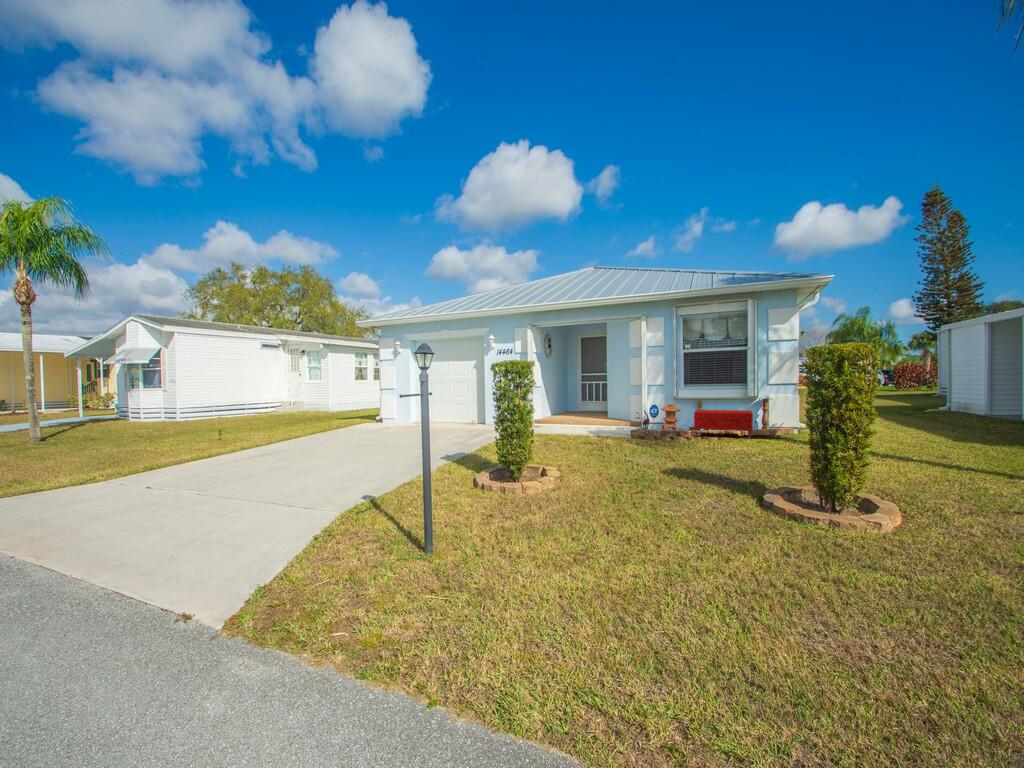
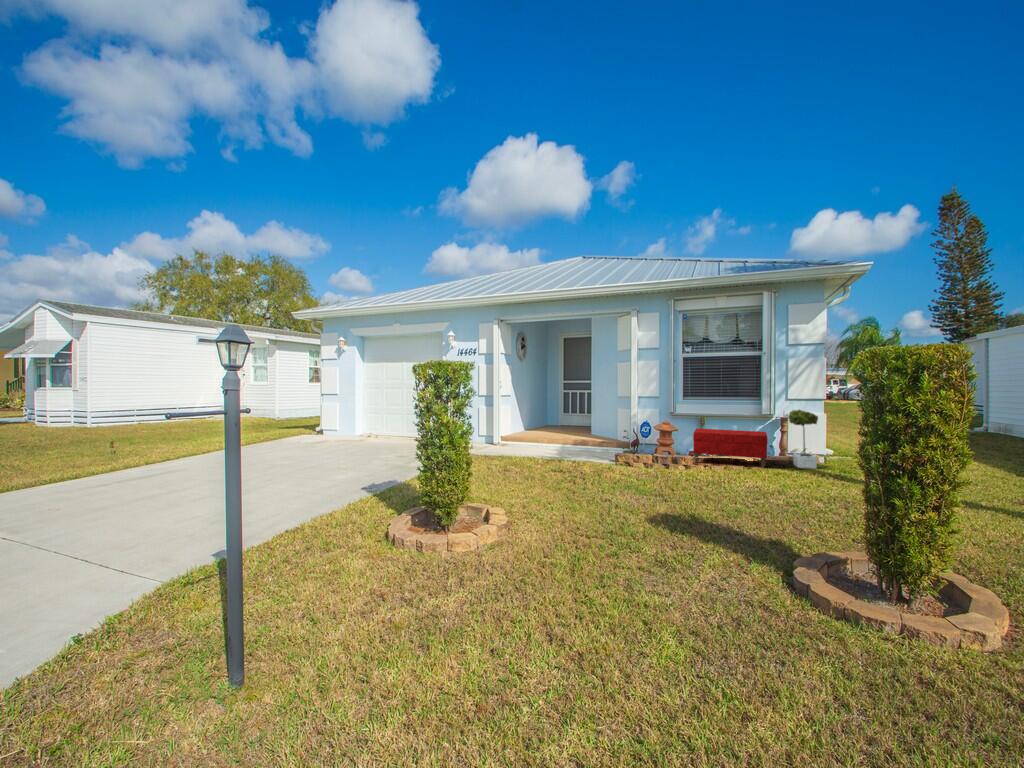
potted tree: none [769,392,793,438] -> present [789,410,818,469]

